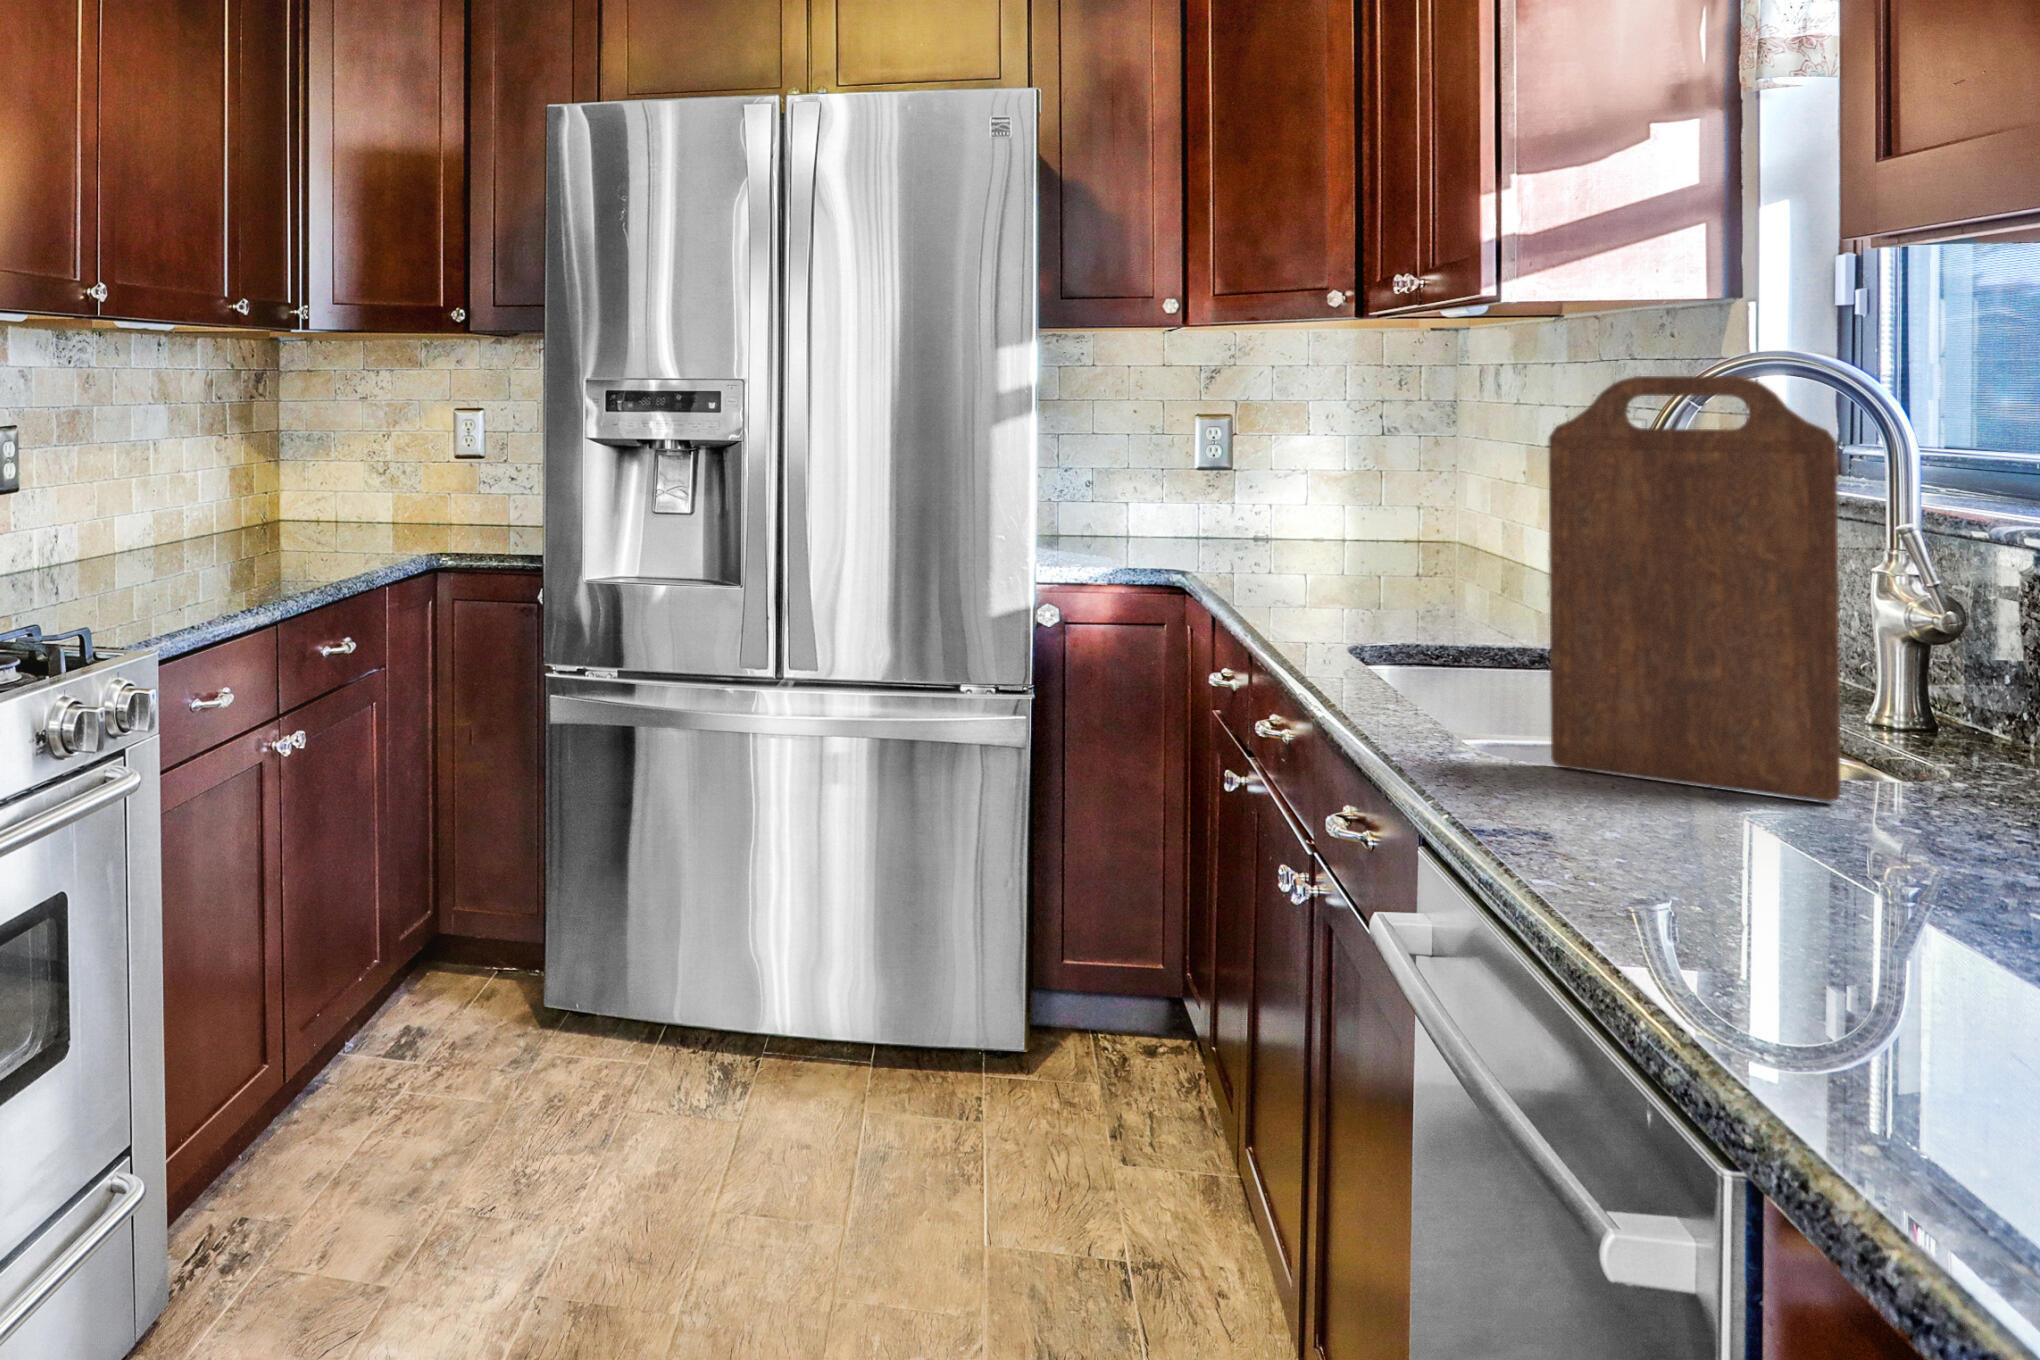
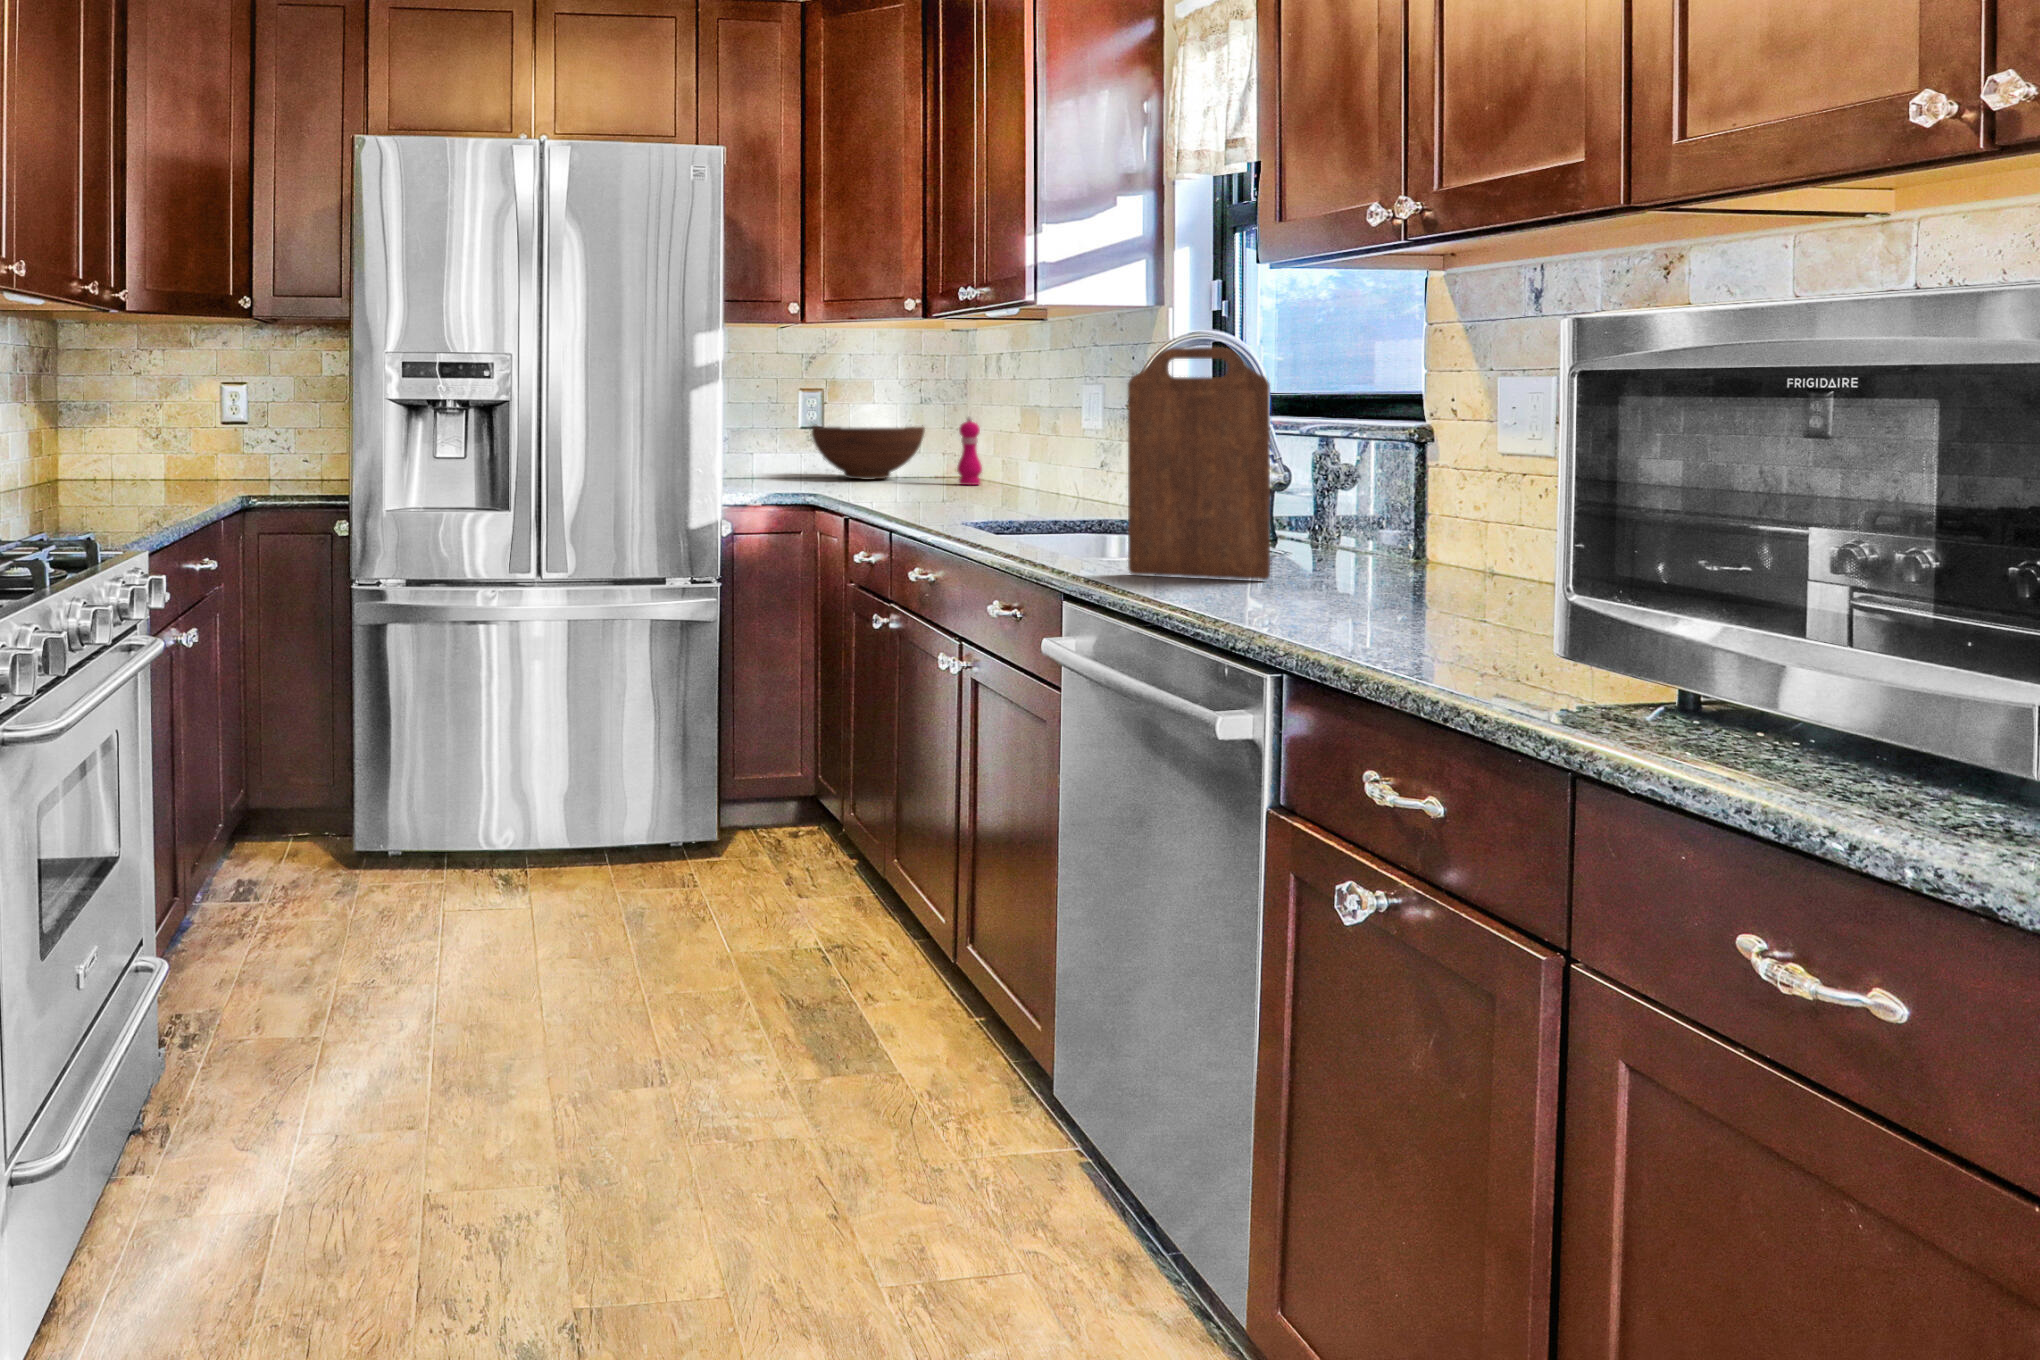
pepper mill: none [1441,468,1483,573] -> present [957,417,982,485]
fruit bowl: none [1214,474,1395,556] -> present [812,425,925,480]

